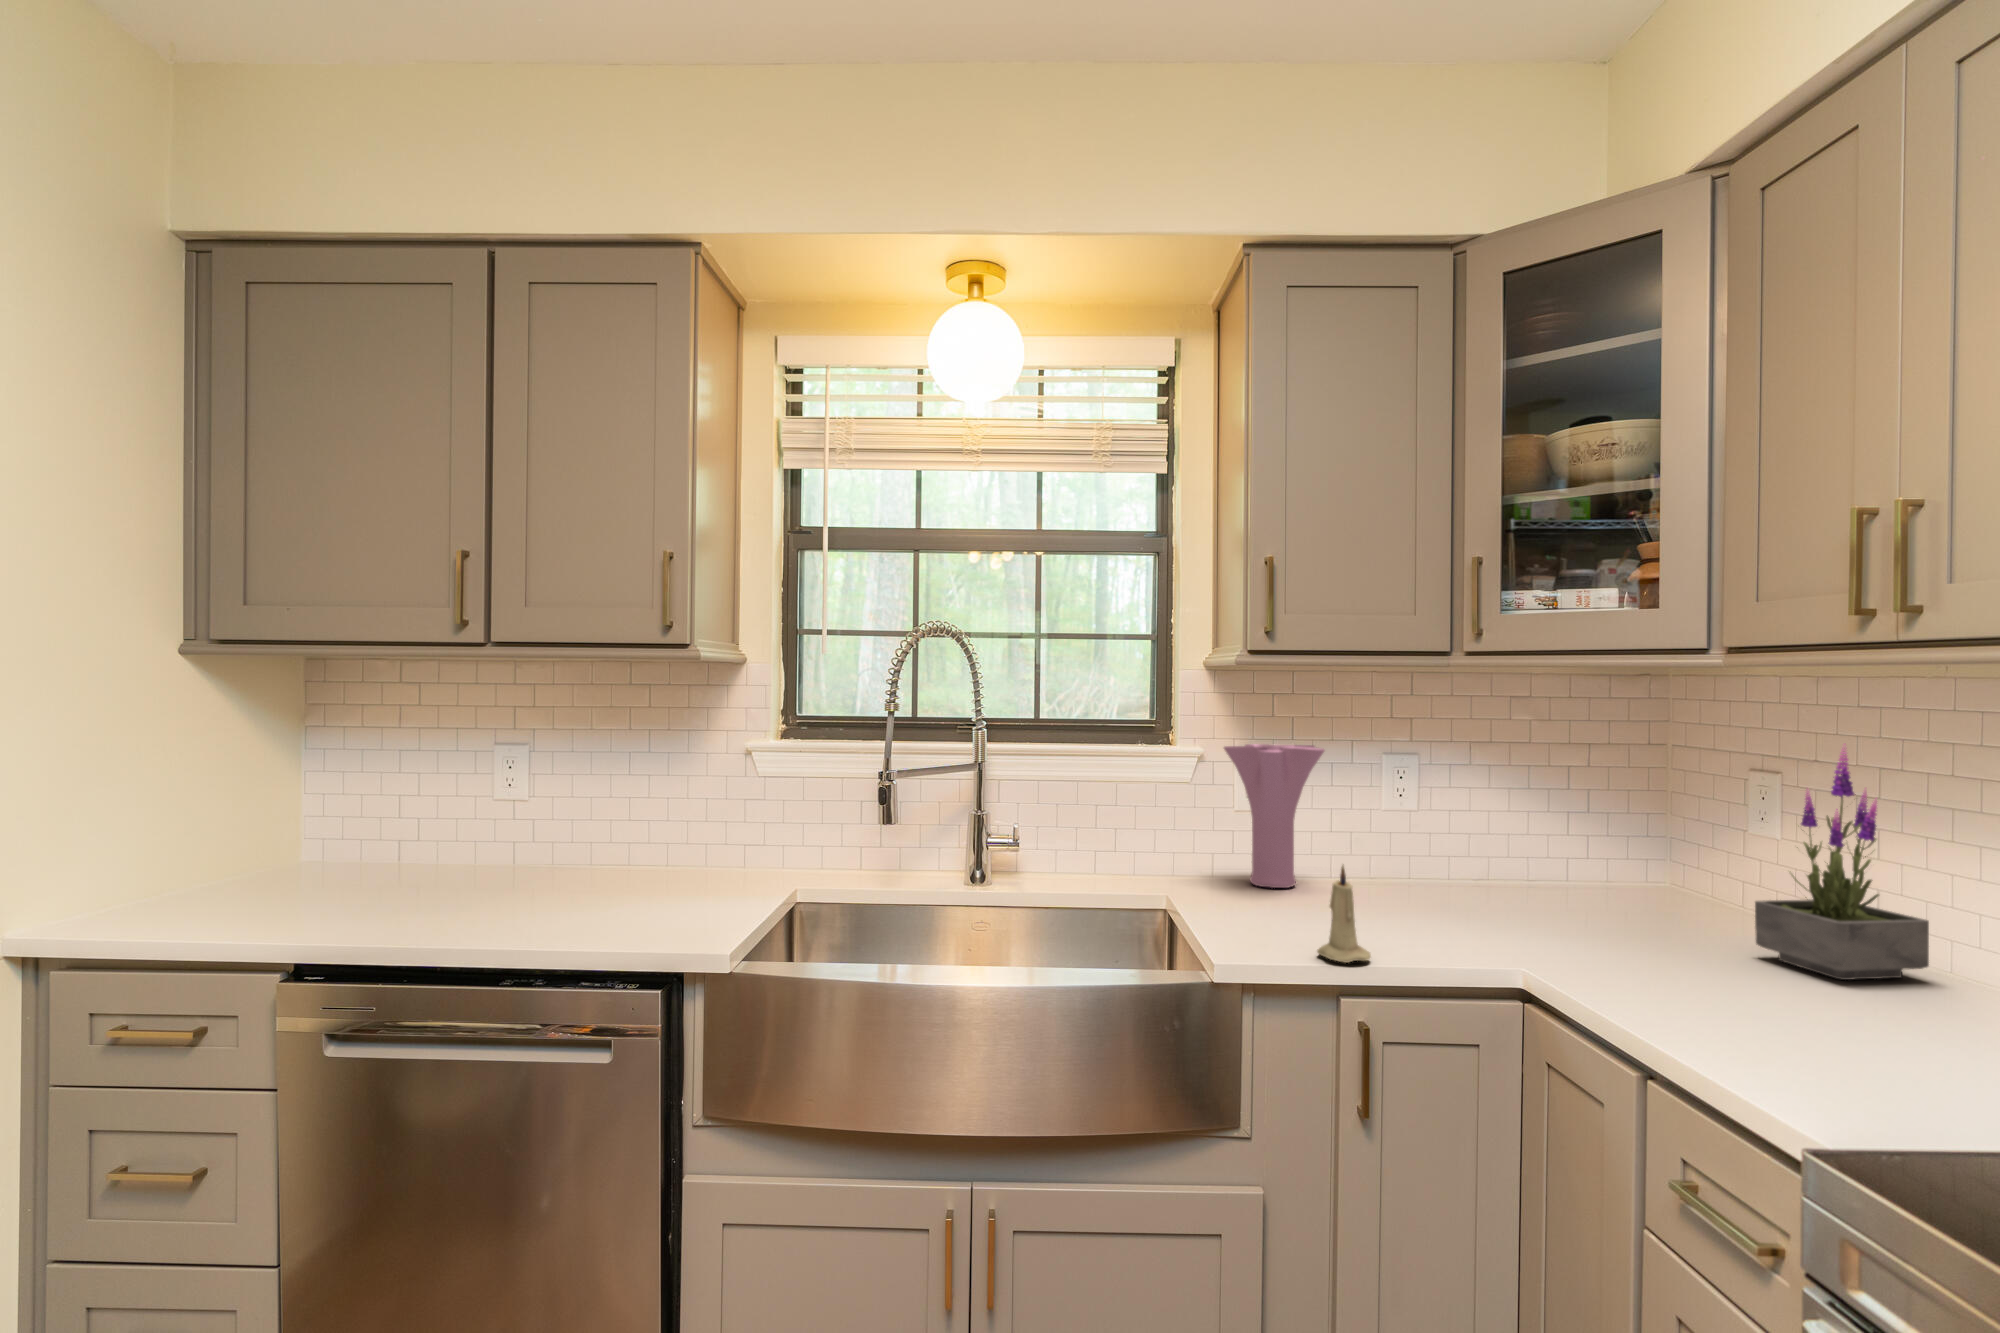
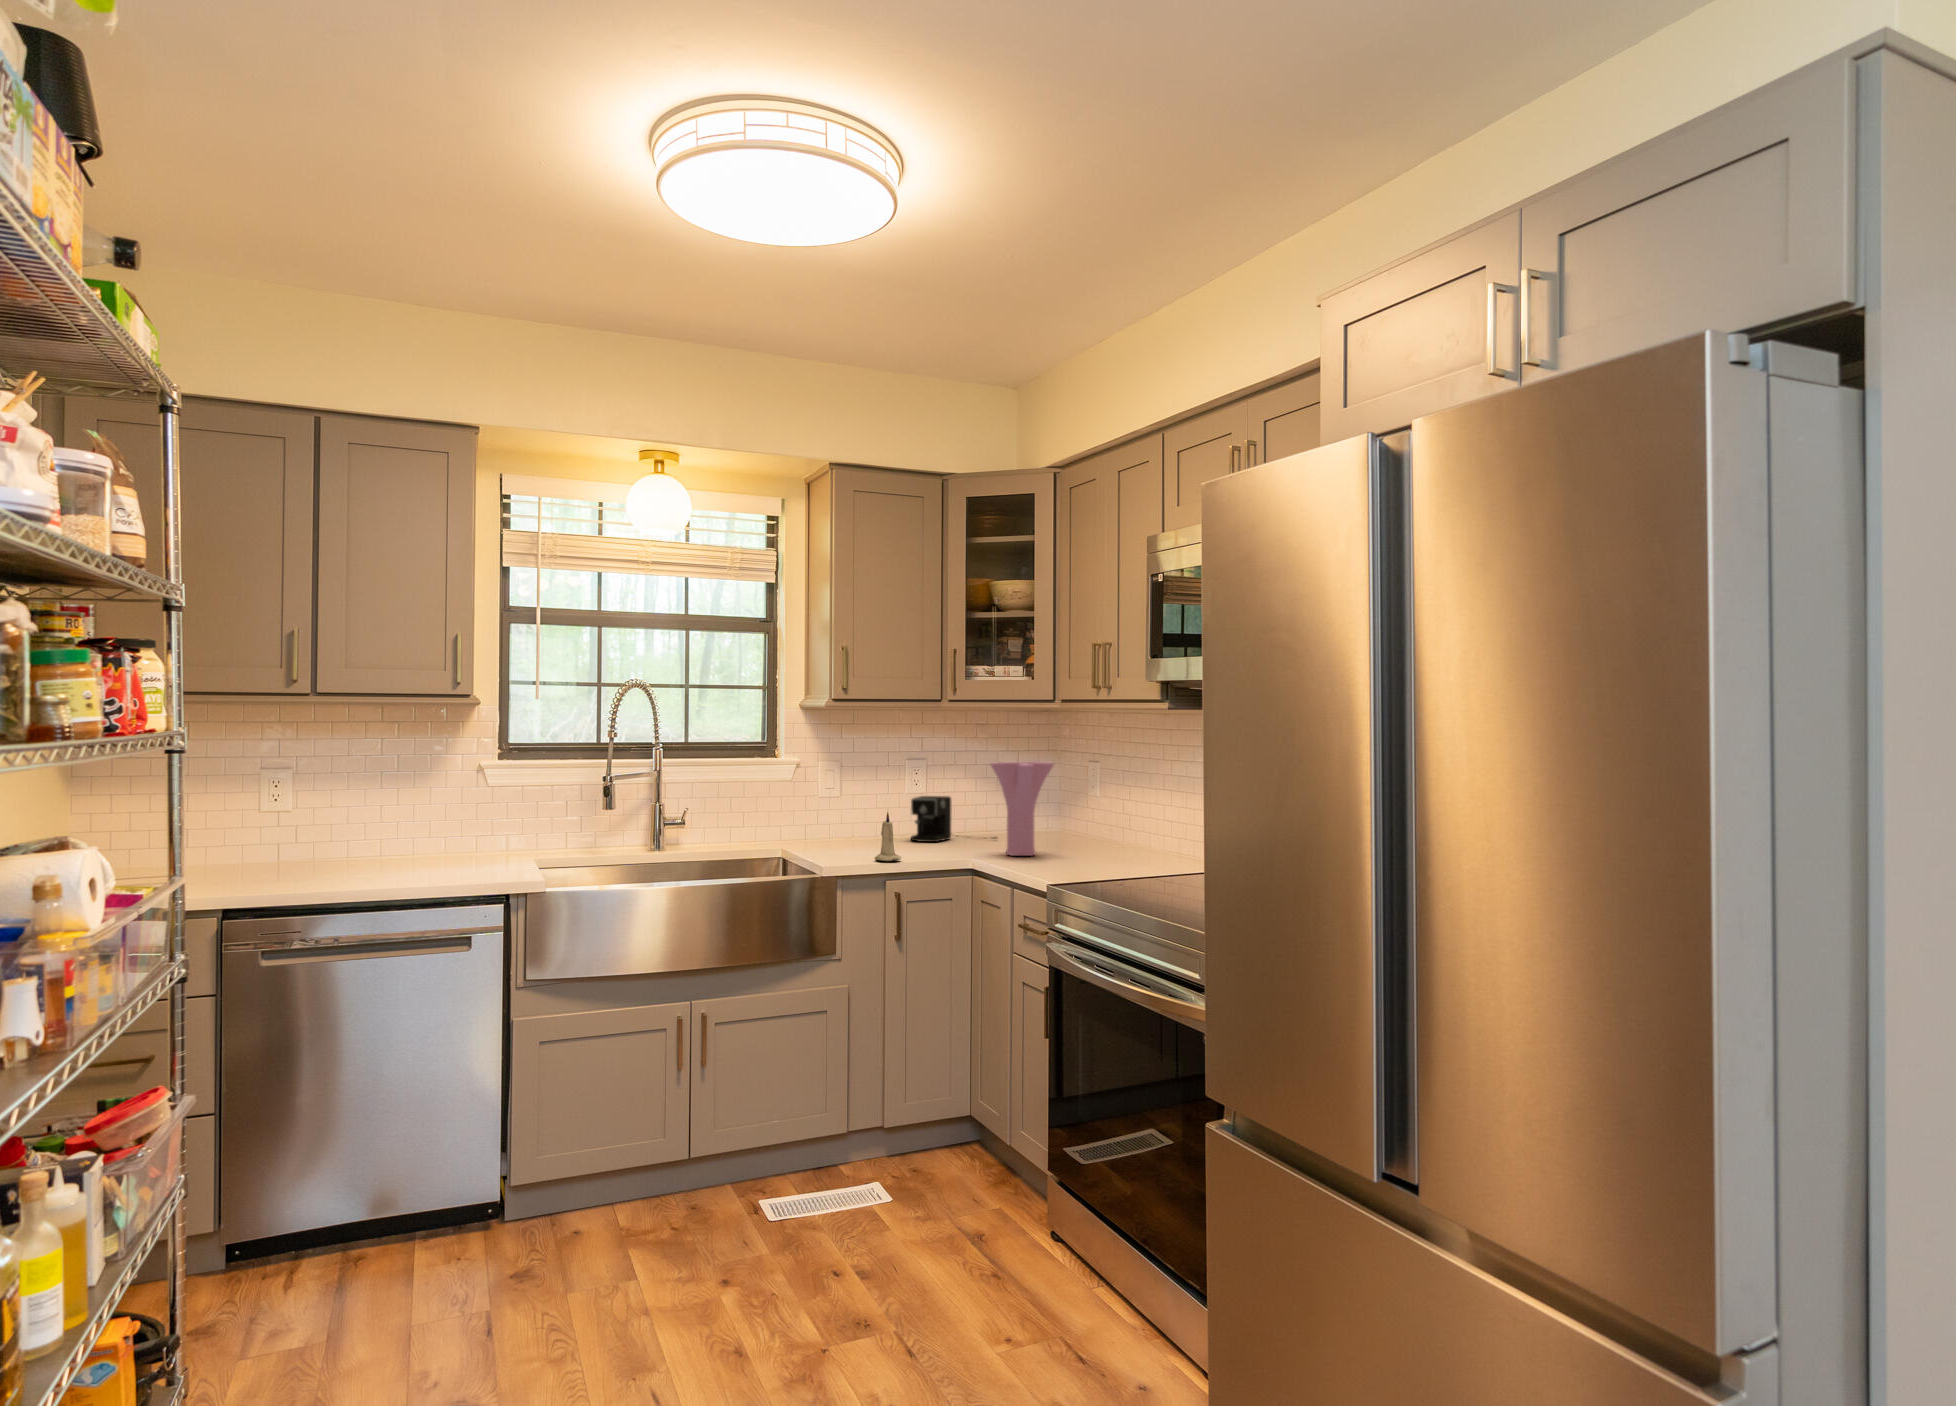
vase: present [1224,744,1324,888] -> present [990,761,1054,856]
potted plant: present [1755,749,1929,980] -> none [1076,746,1139,855]
coffee maker: none [1395,811,1561,897] -> present [911,796,996,842]

